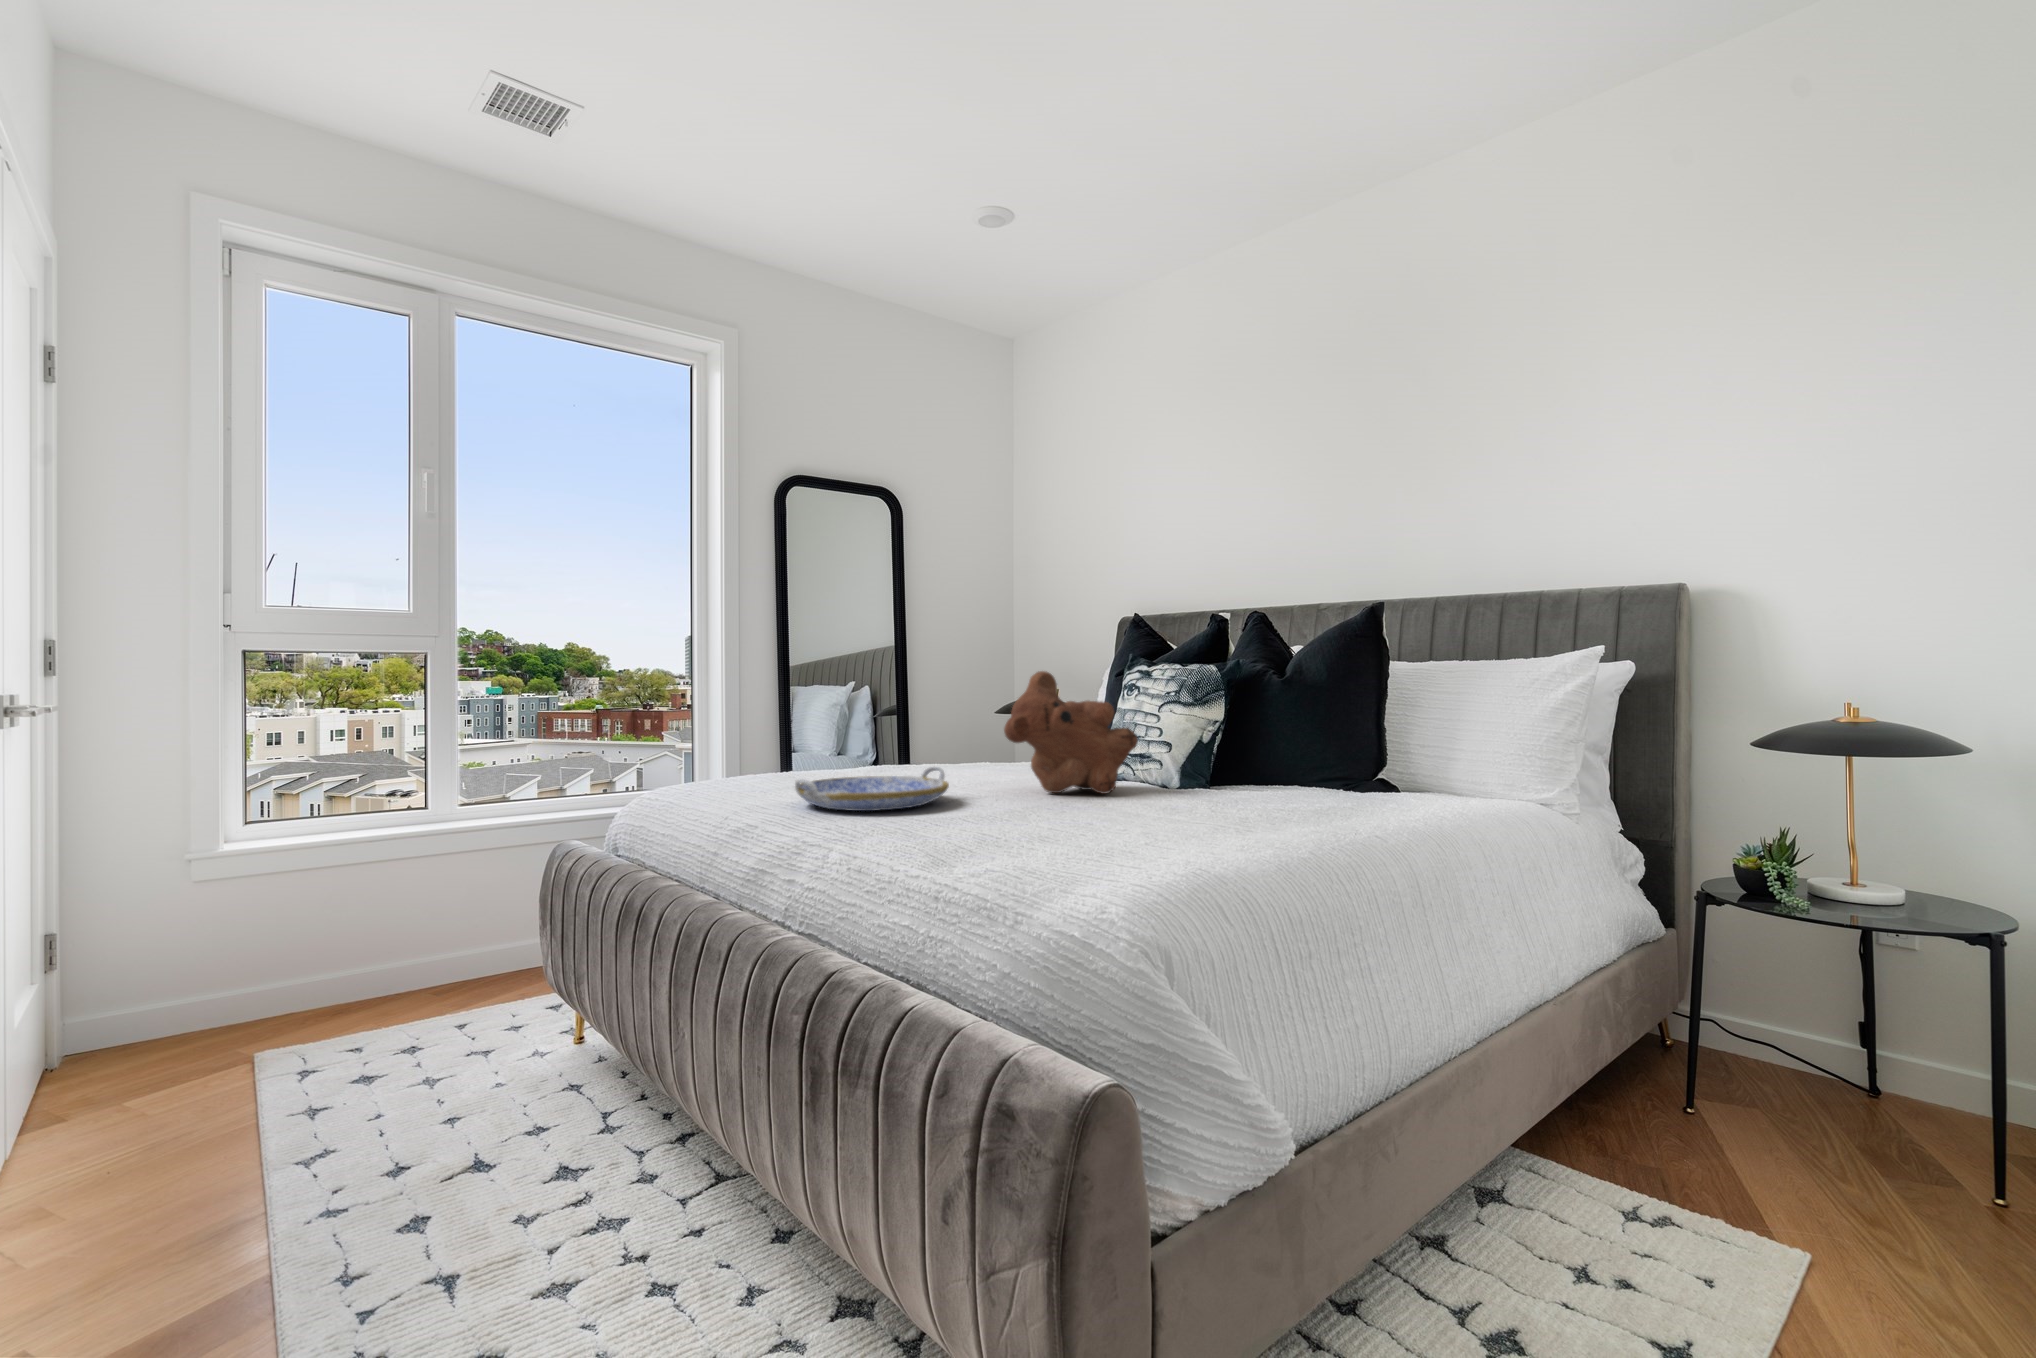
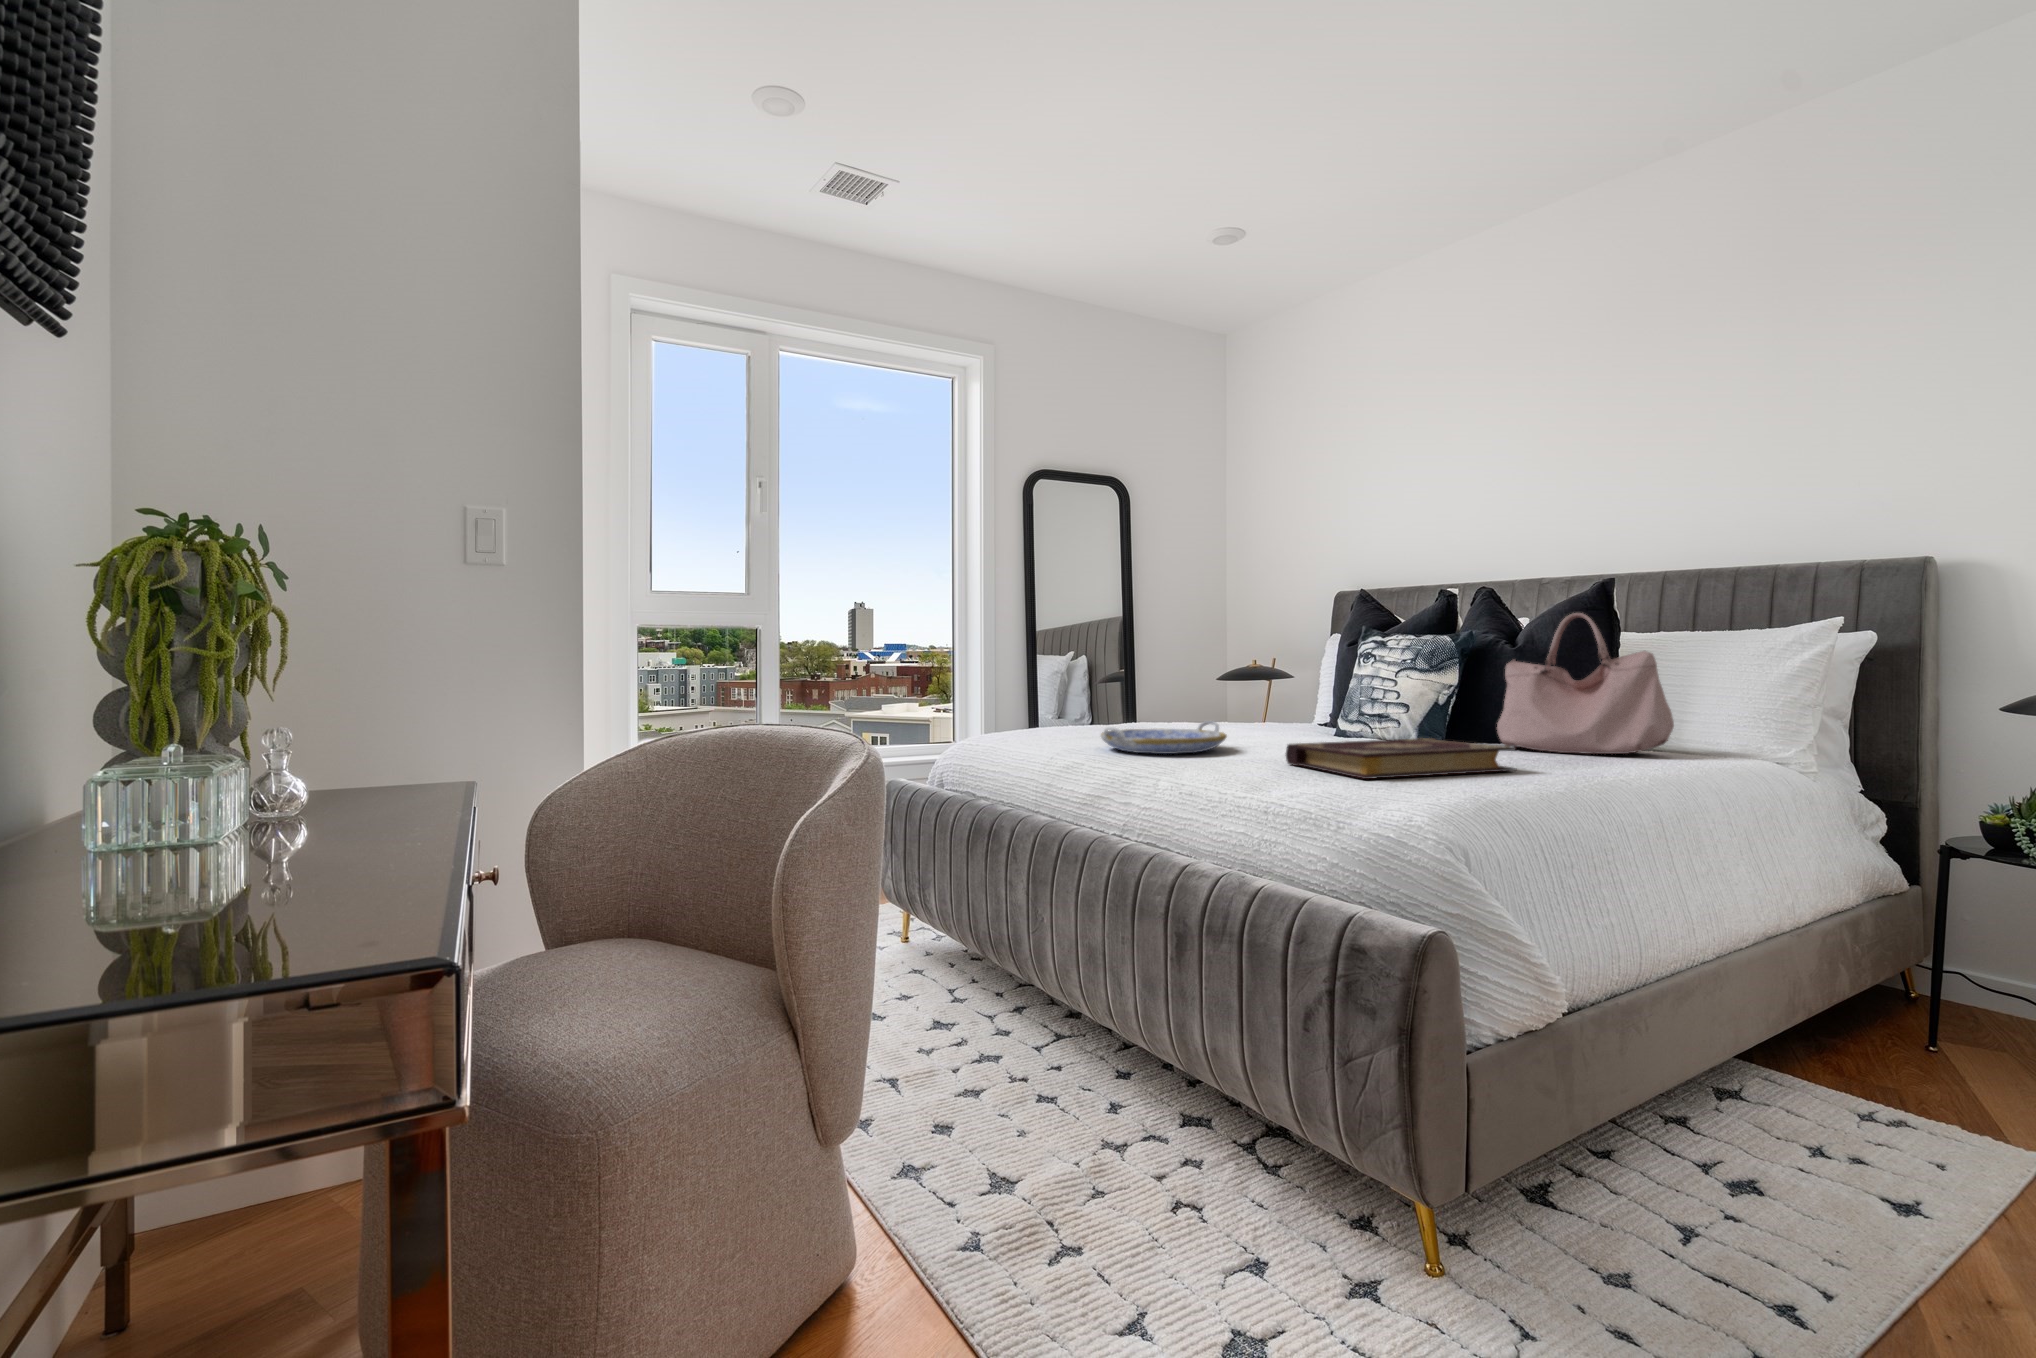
handbag: none [1259,641,1437,801] -> present [1497,613,1674,754]
teddy bear: present [1004,671,1138,794] -> none [1269,641,1386,746]
book: none [1002,787,1262,848] -> present [1286,738,1517,779]

